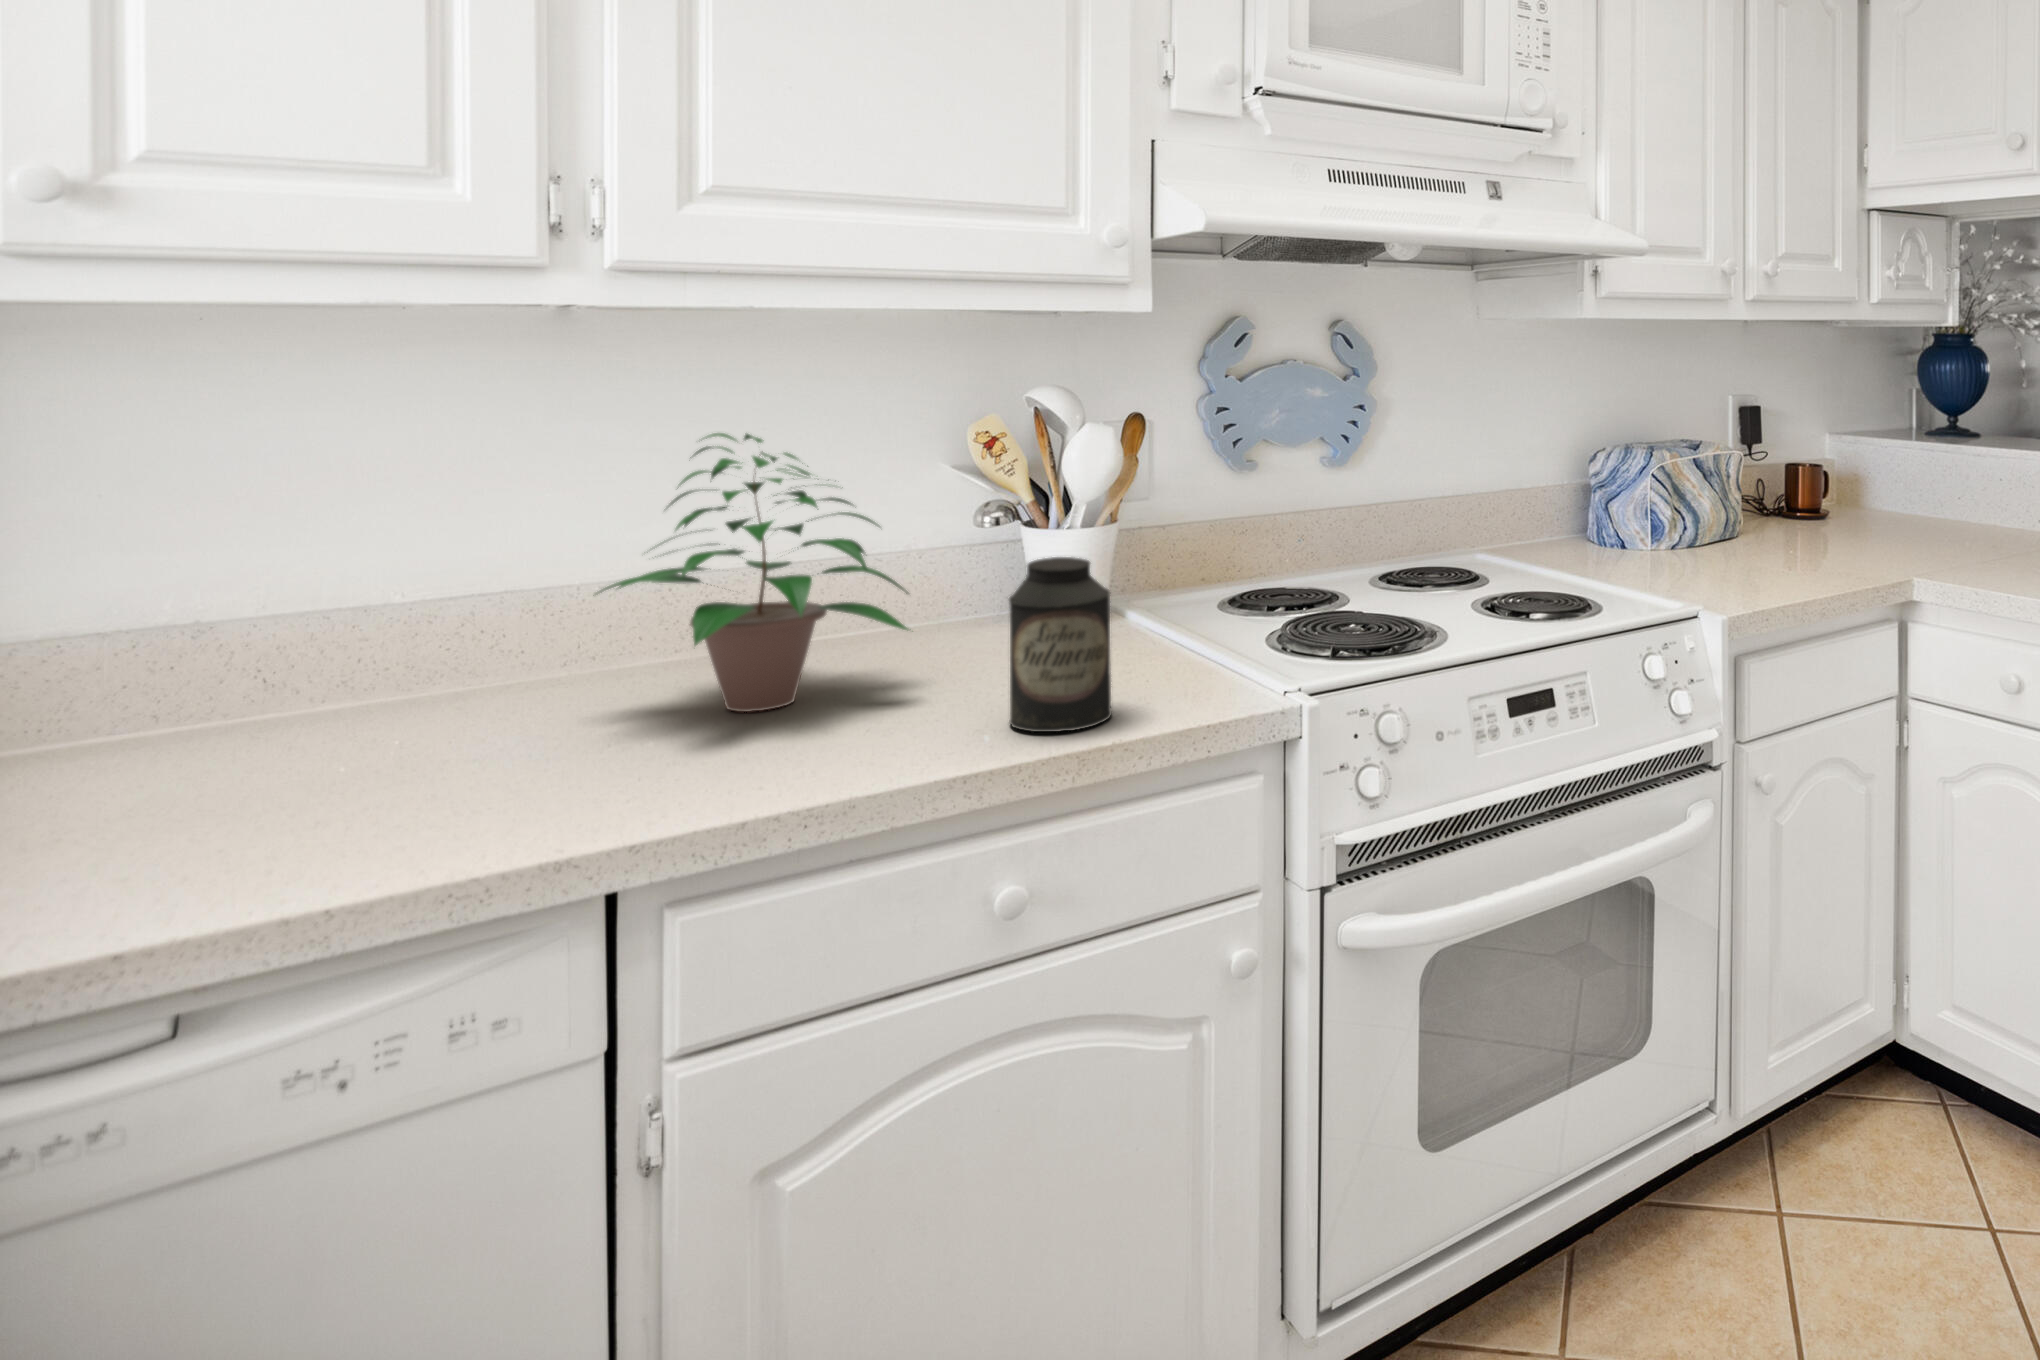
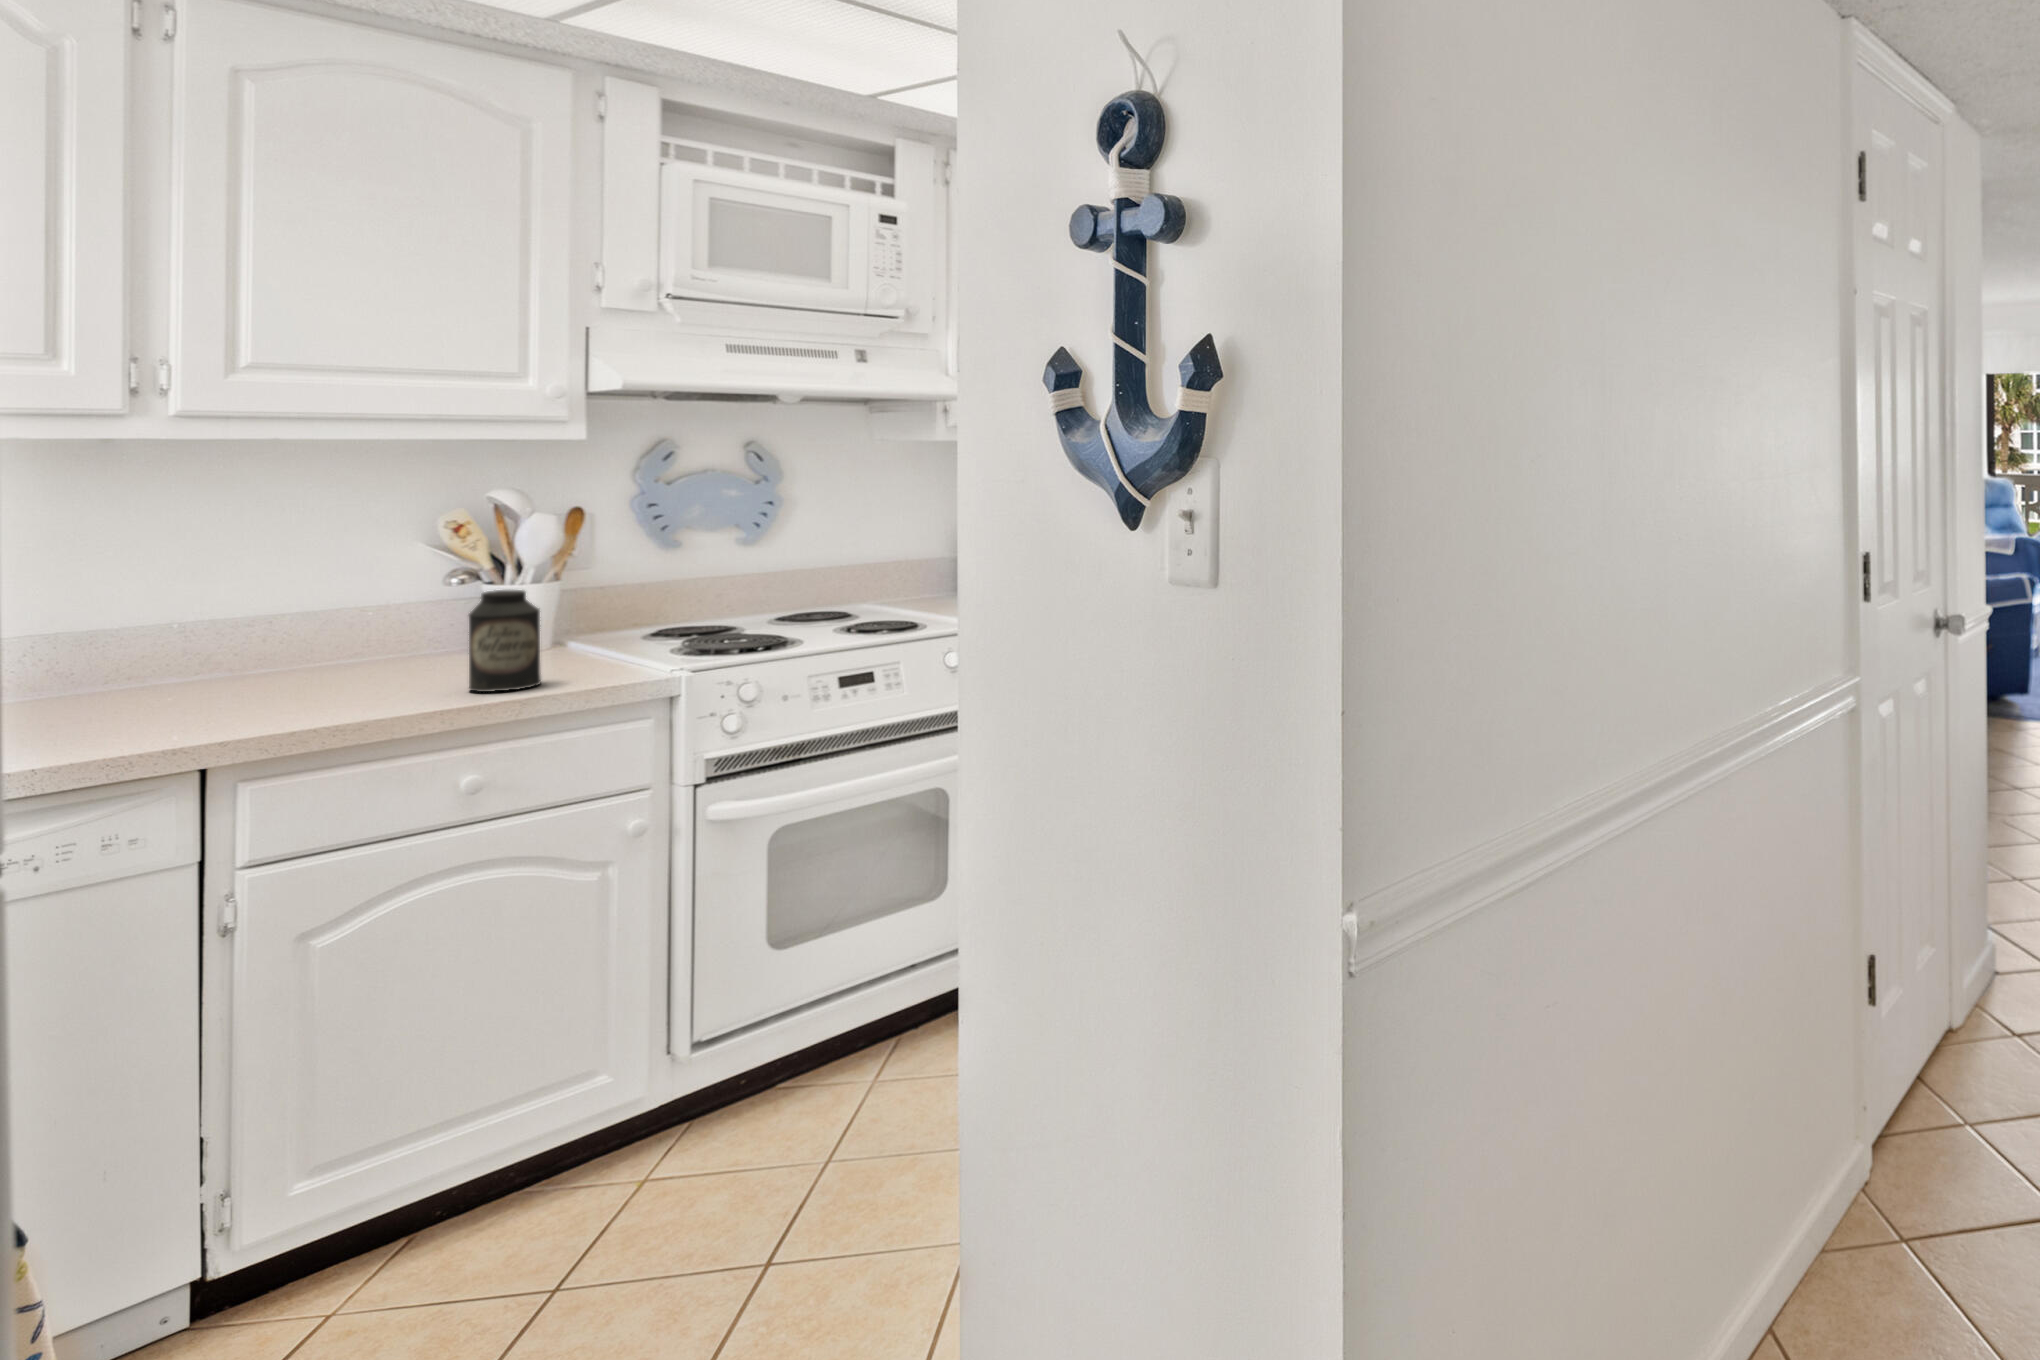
potted plant: present [600,433,908,712] -> none [160,518,401,695]

